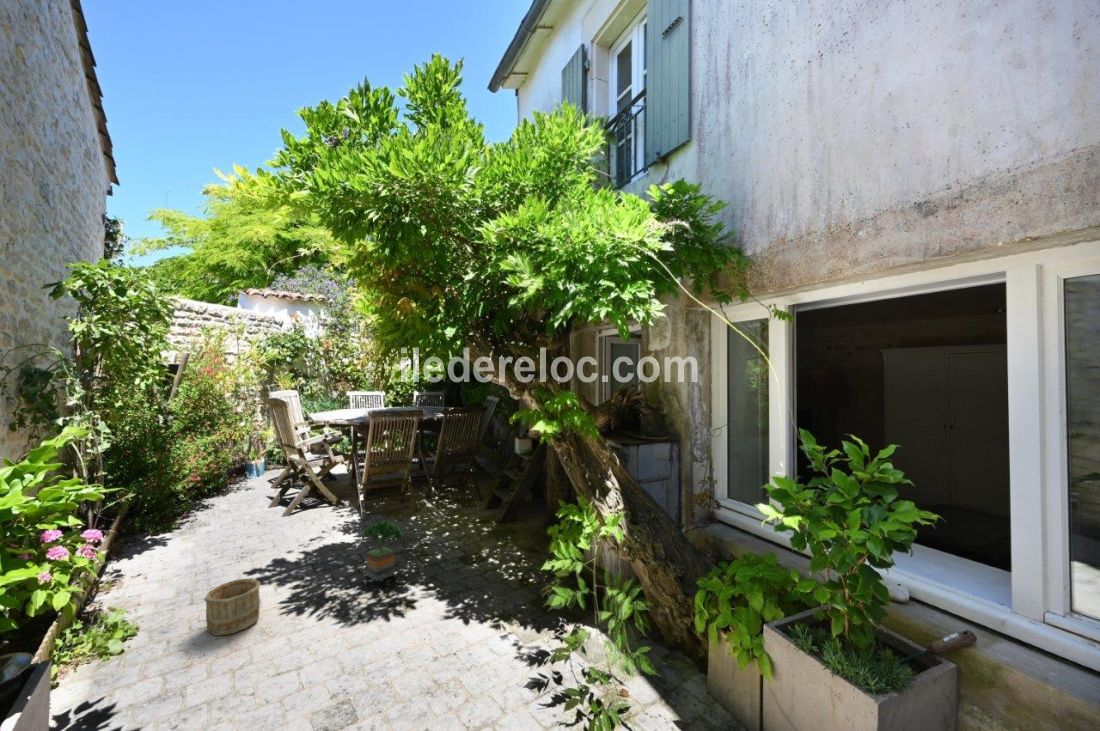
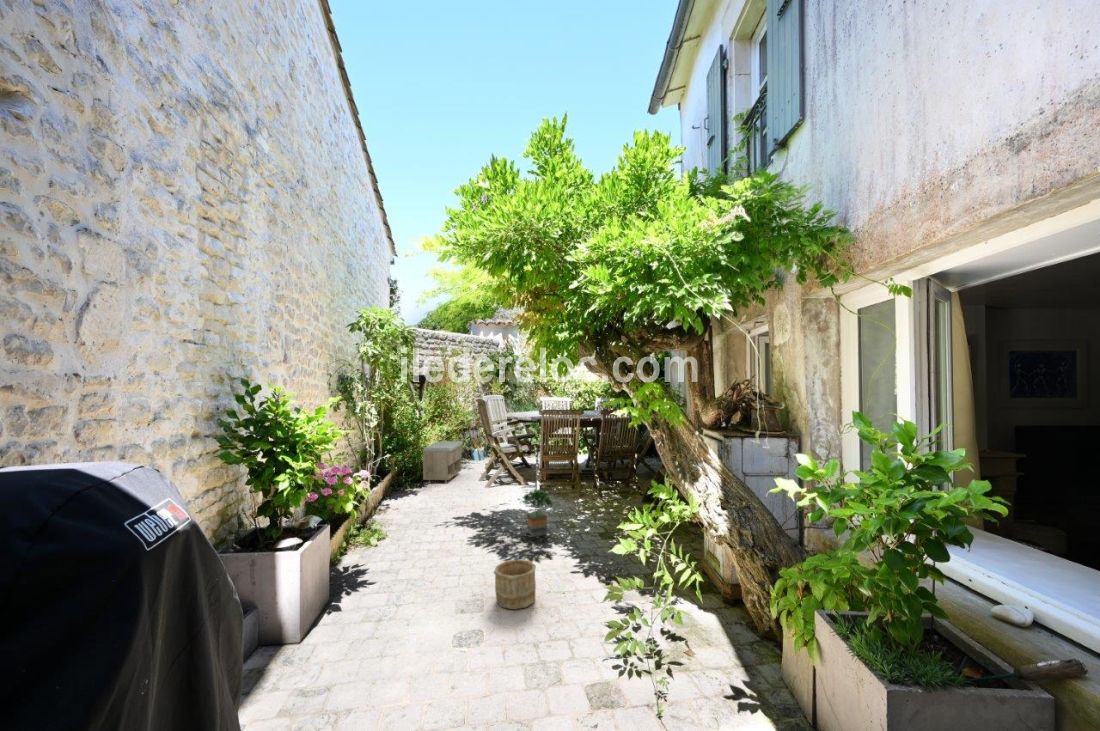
storage bench: none [173,460,236,524] -> present [423,441,463,483]
wooden bucket: present [204,579,260,635] -> present [494,559,536,610]

